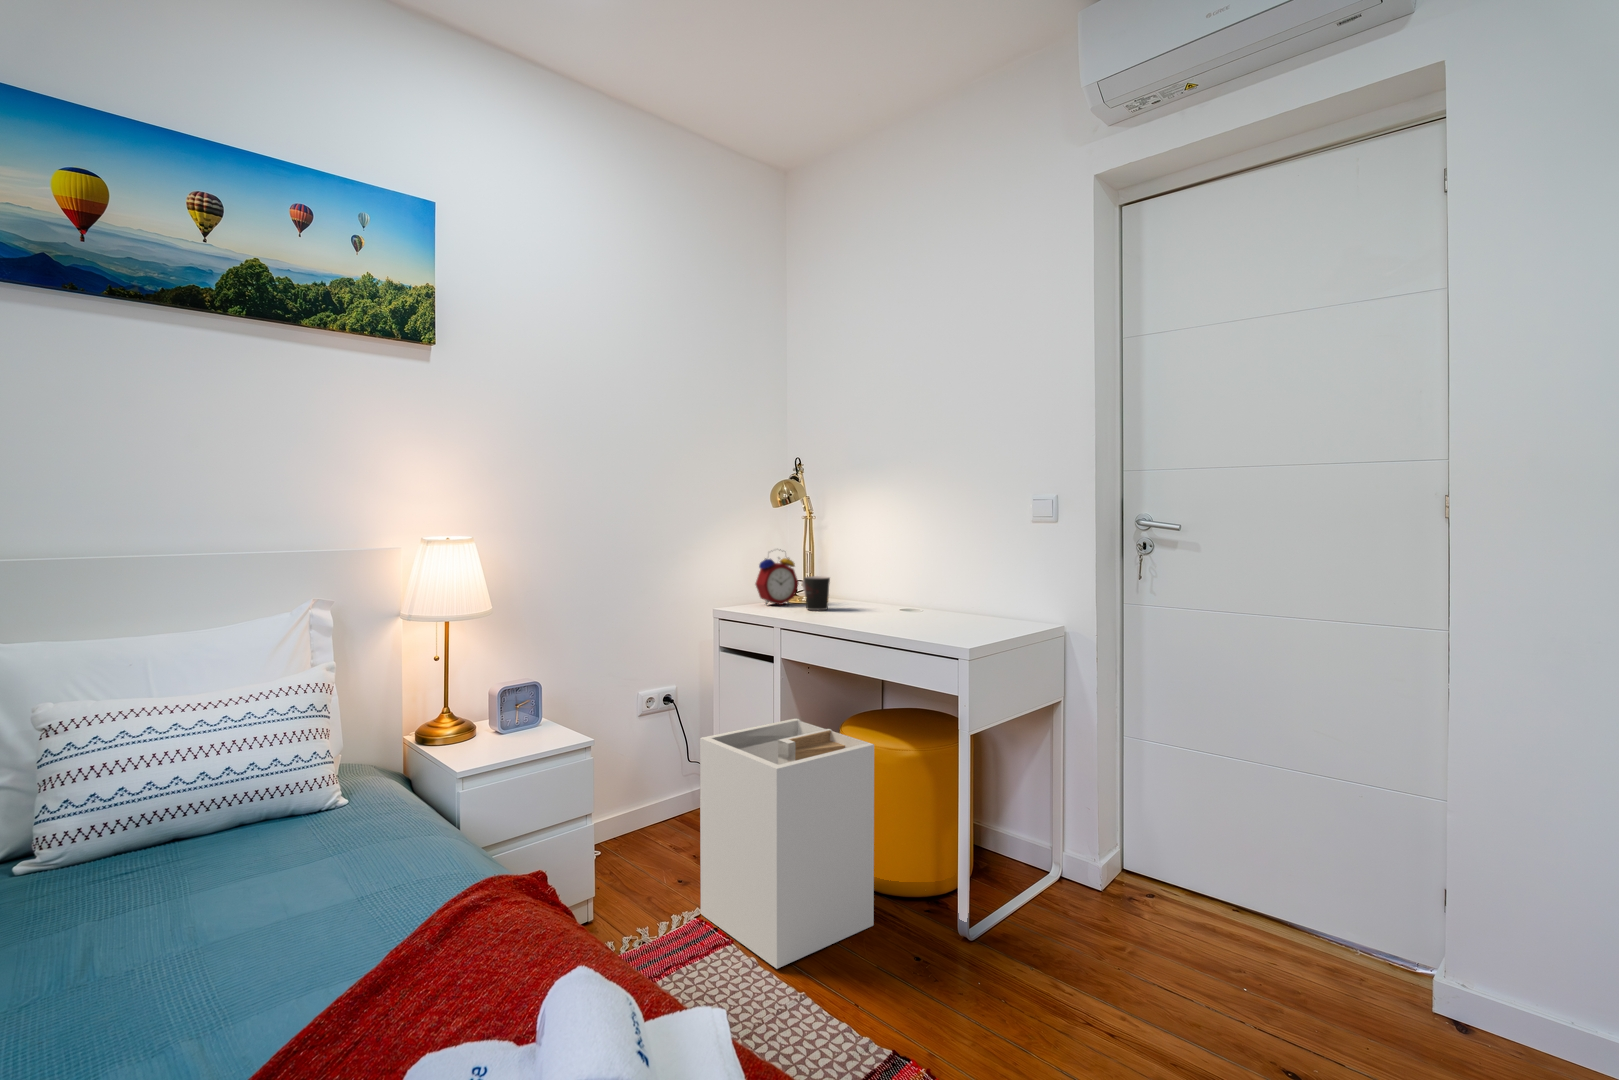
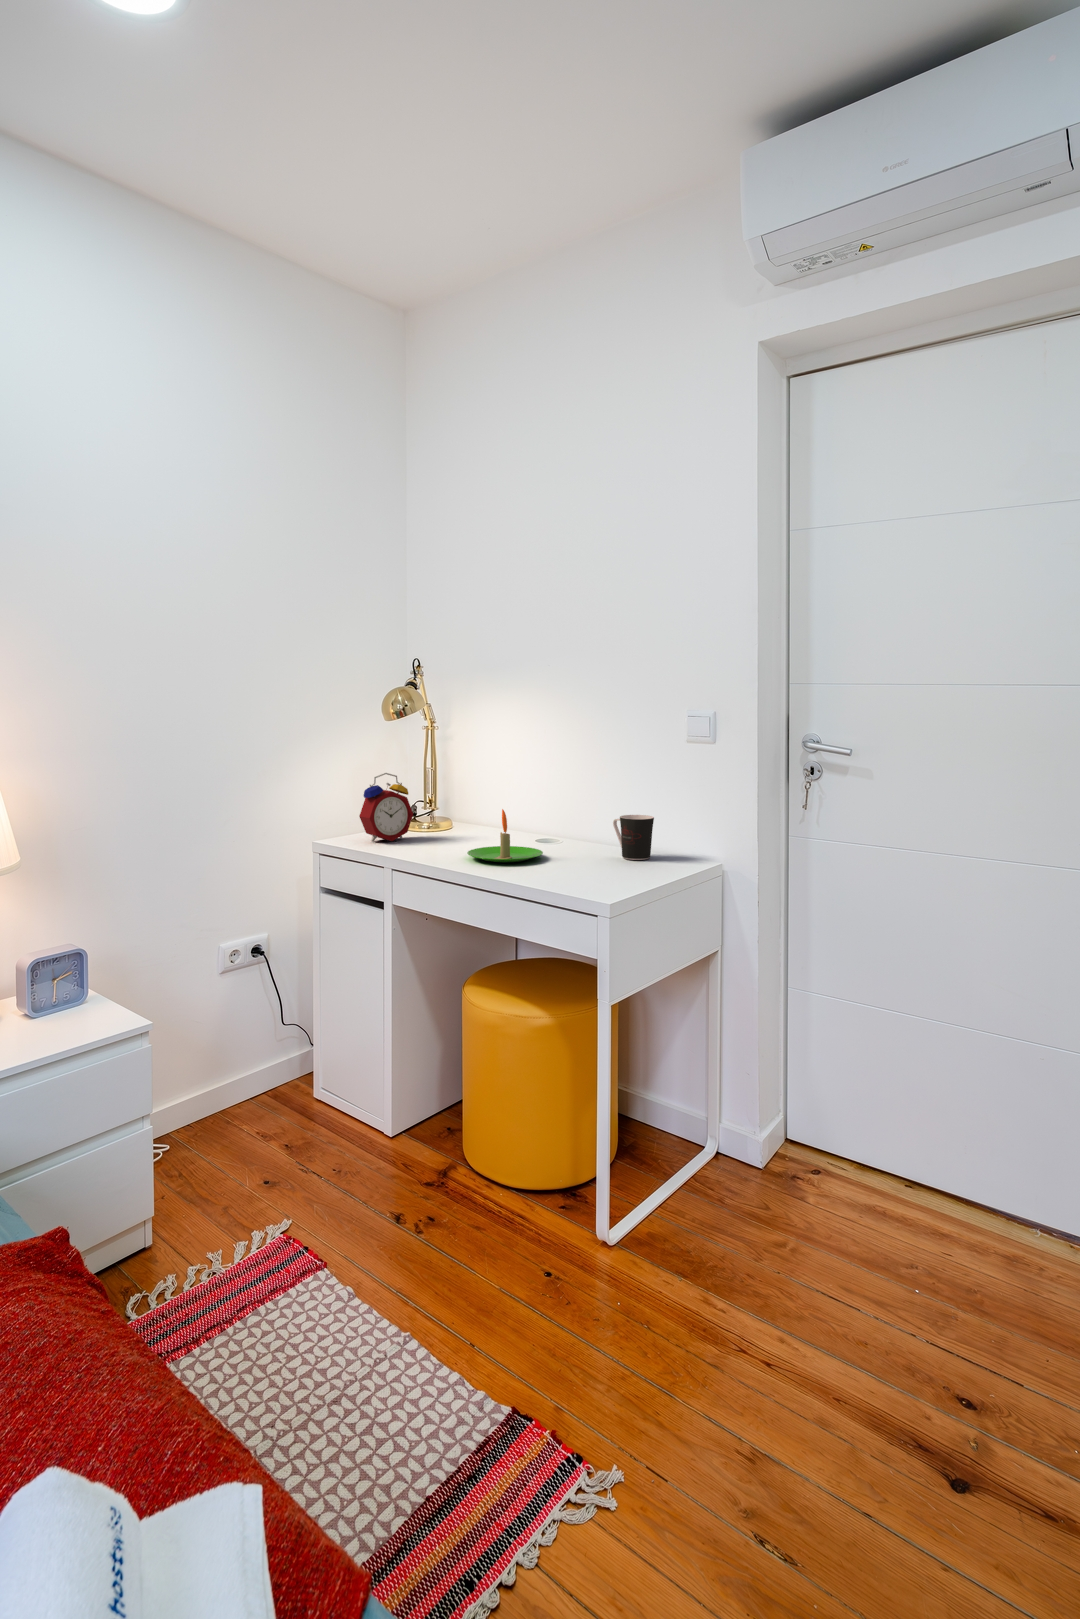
candle: none [846,575,909,618] -> present [467,809,543,862]
coffee cup: present [802,576,830,610] -> present [613,815,654,860]
laundry hamper: present [700,718,874,969] -> none [282,985,498,1301]

